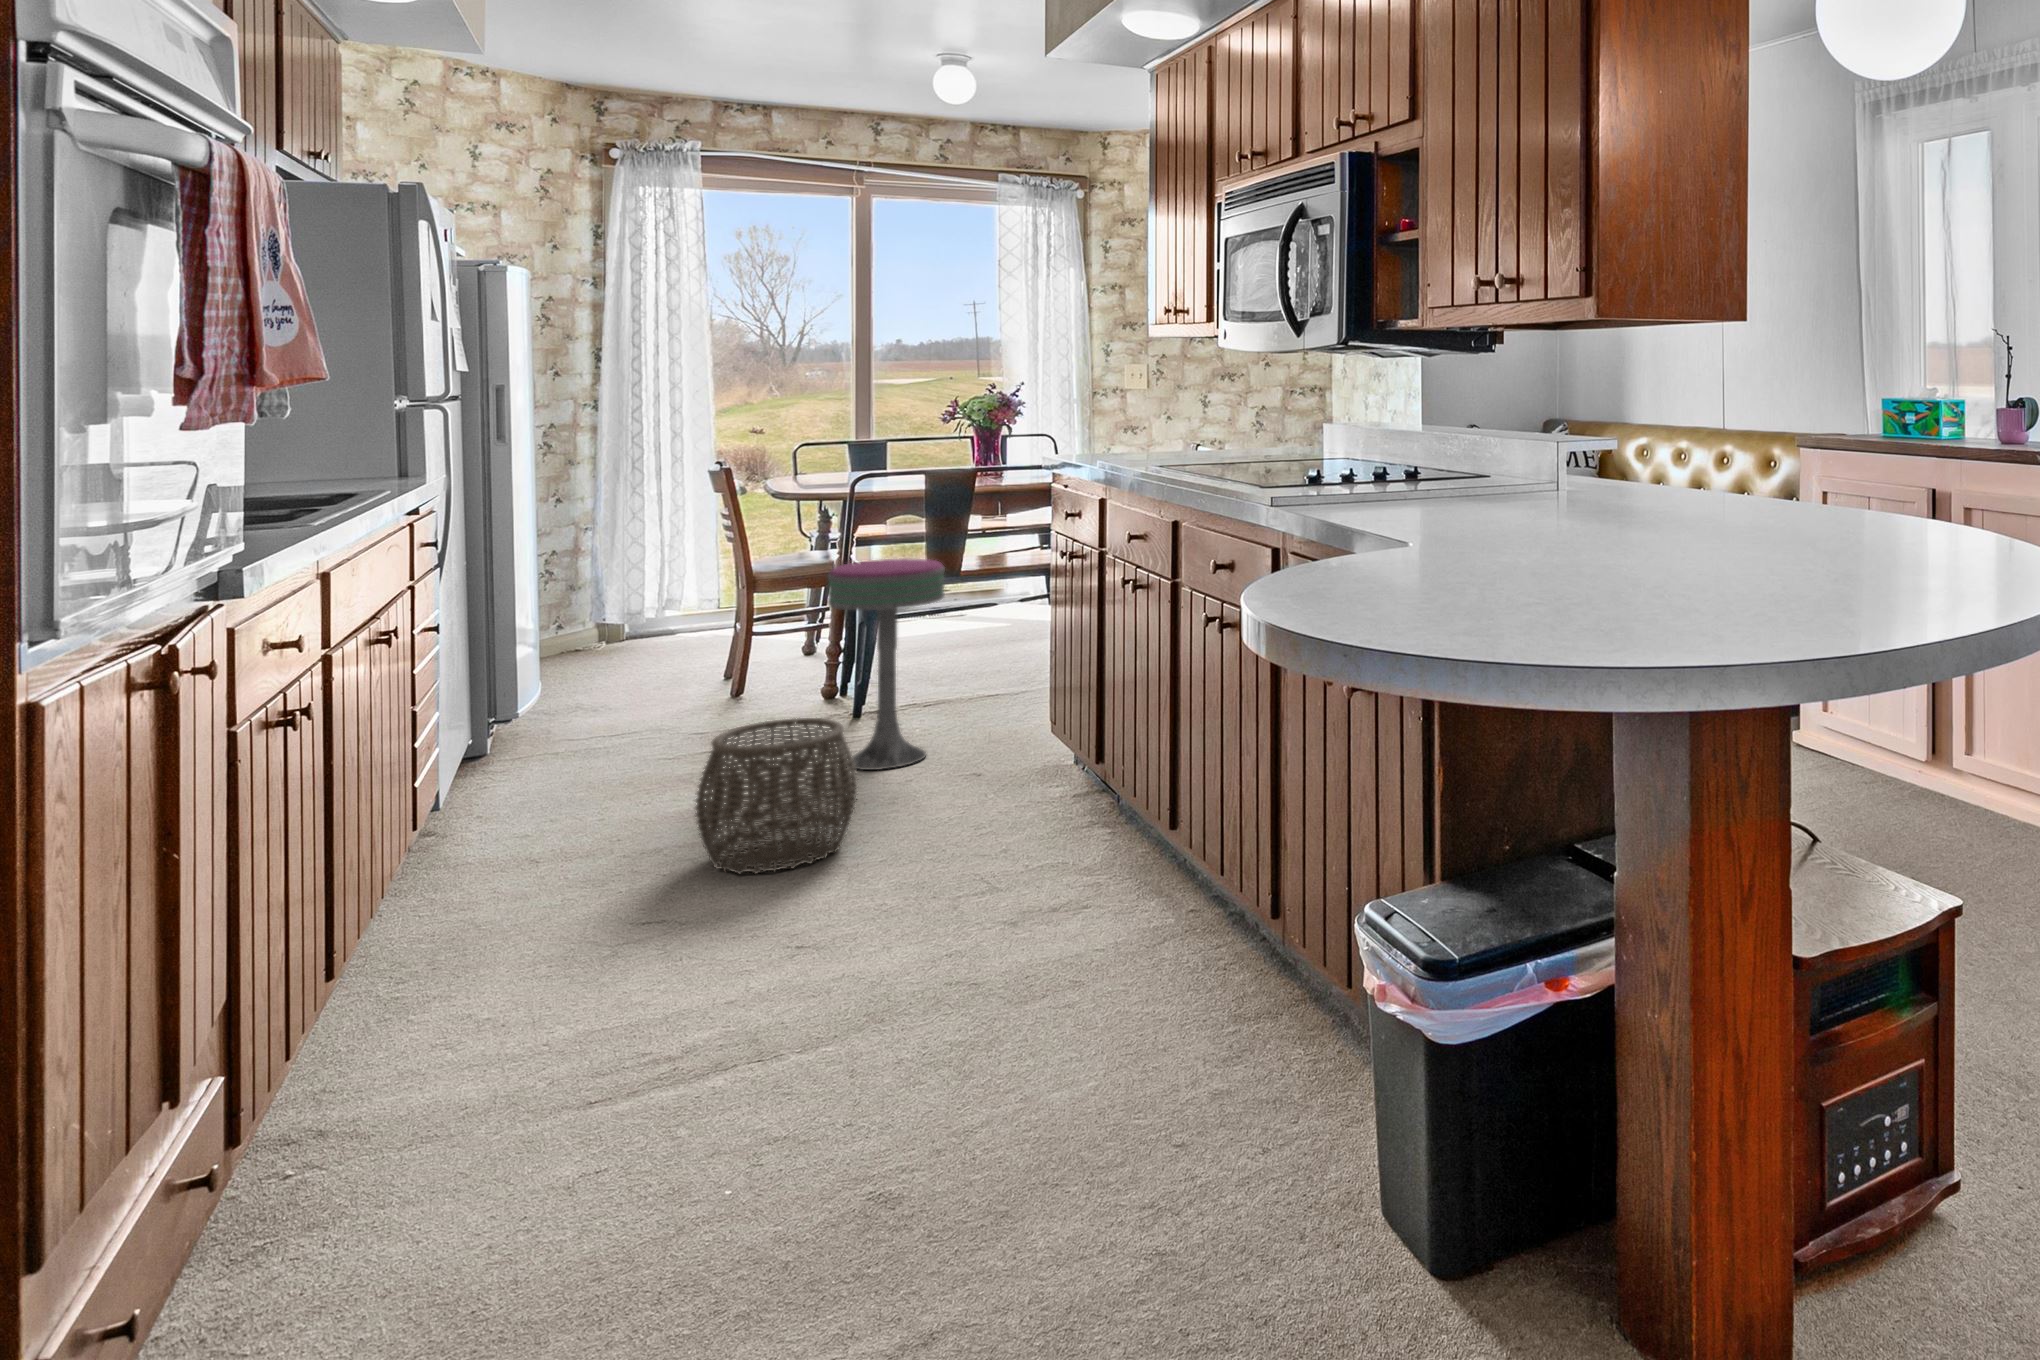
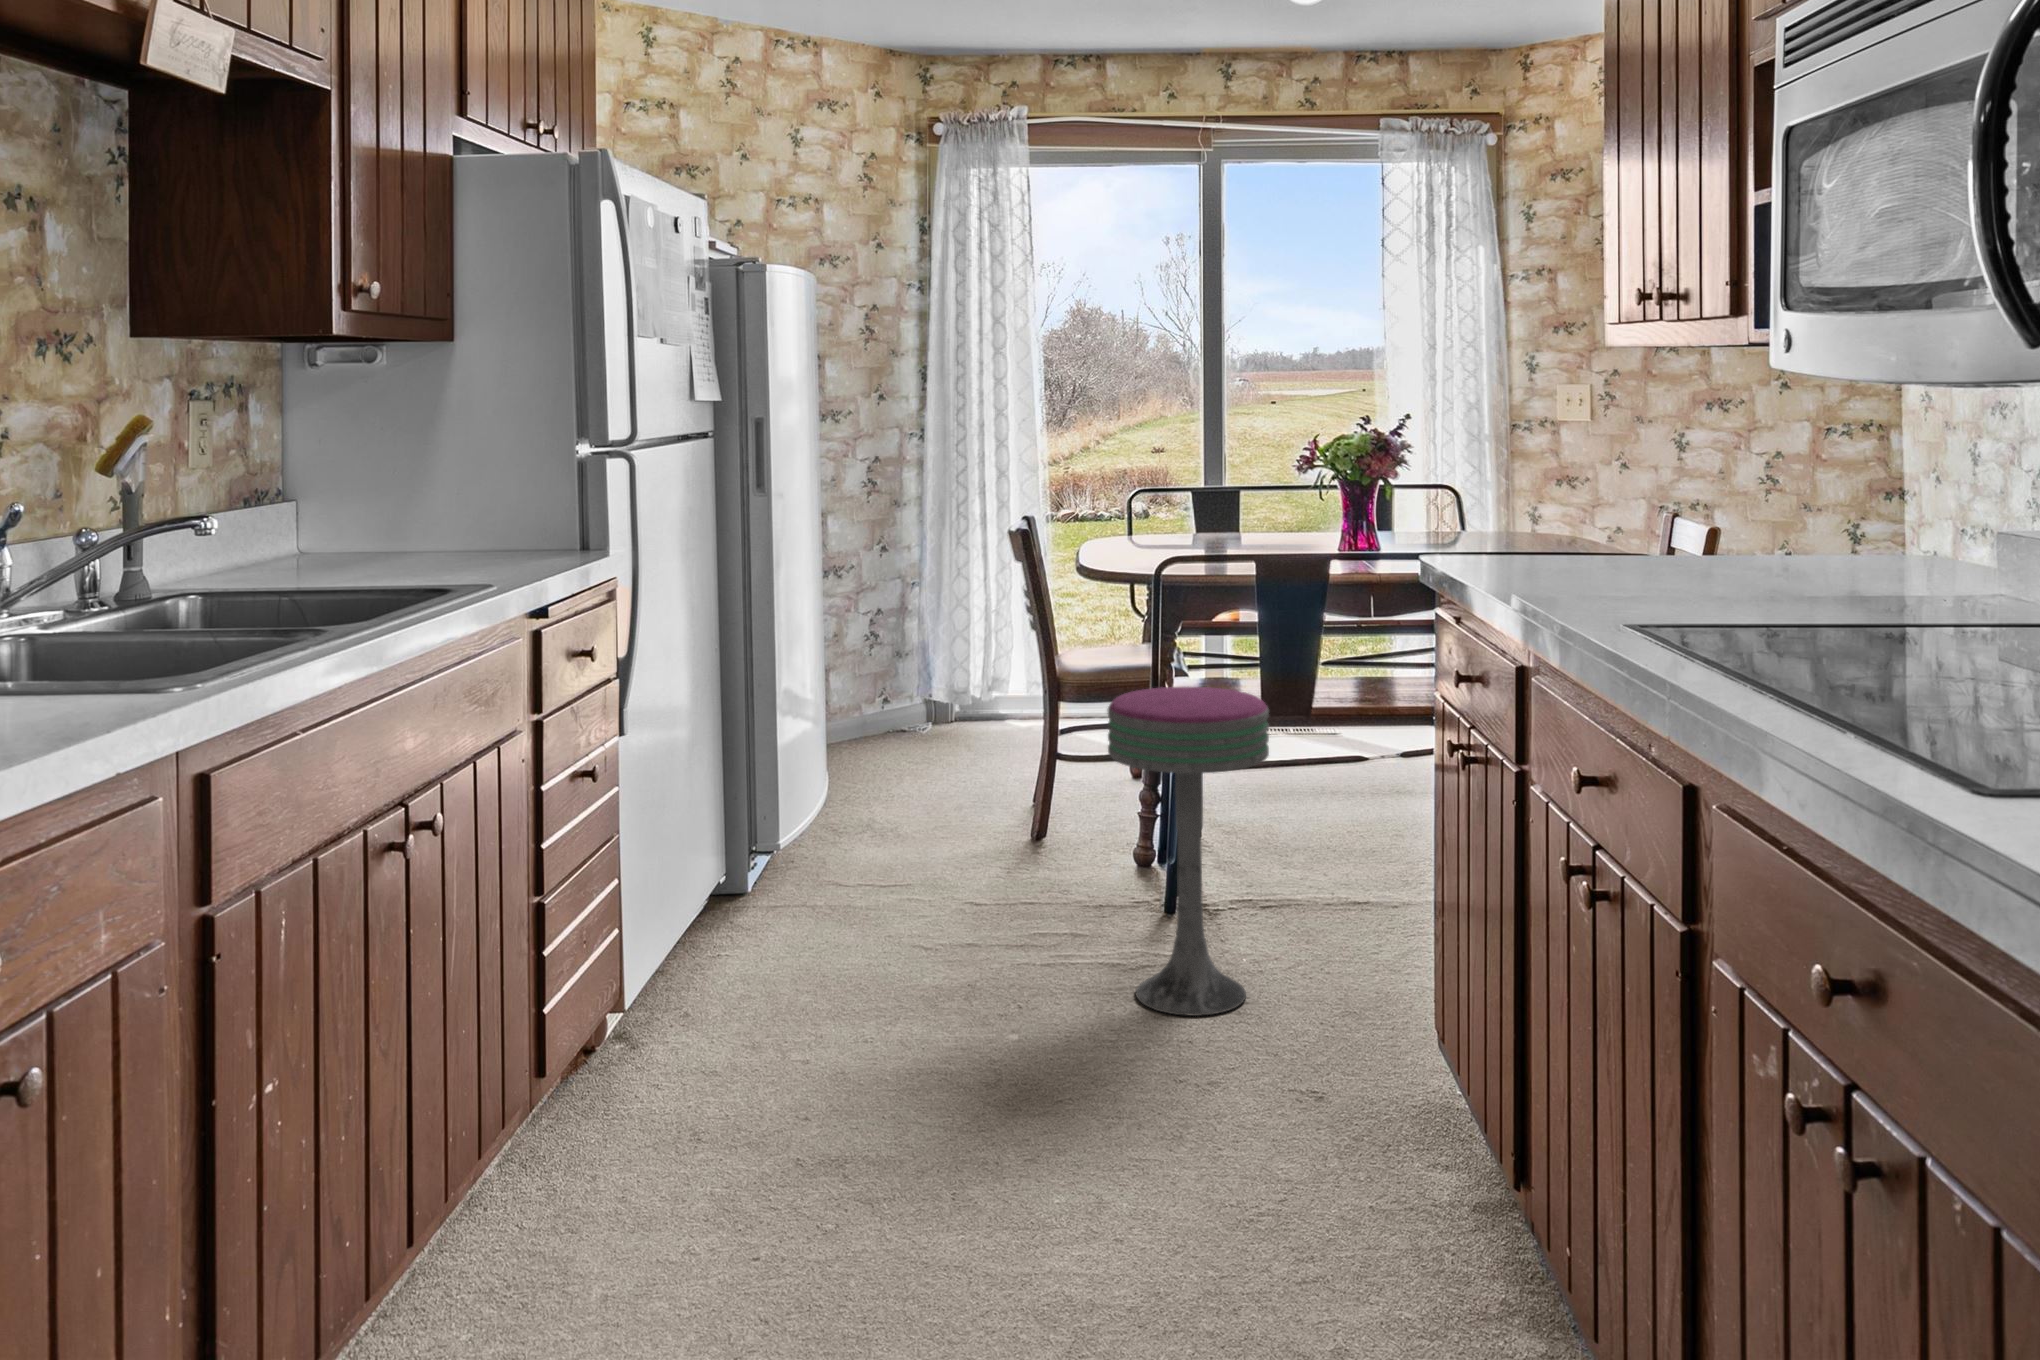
woven basket: present [695,718,858,874] -> none [883,952,1111,1219]

